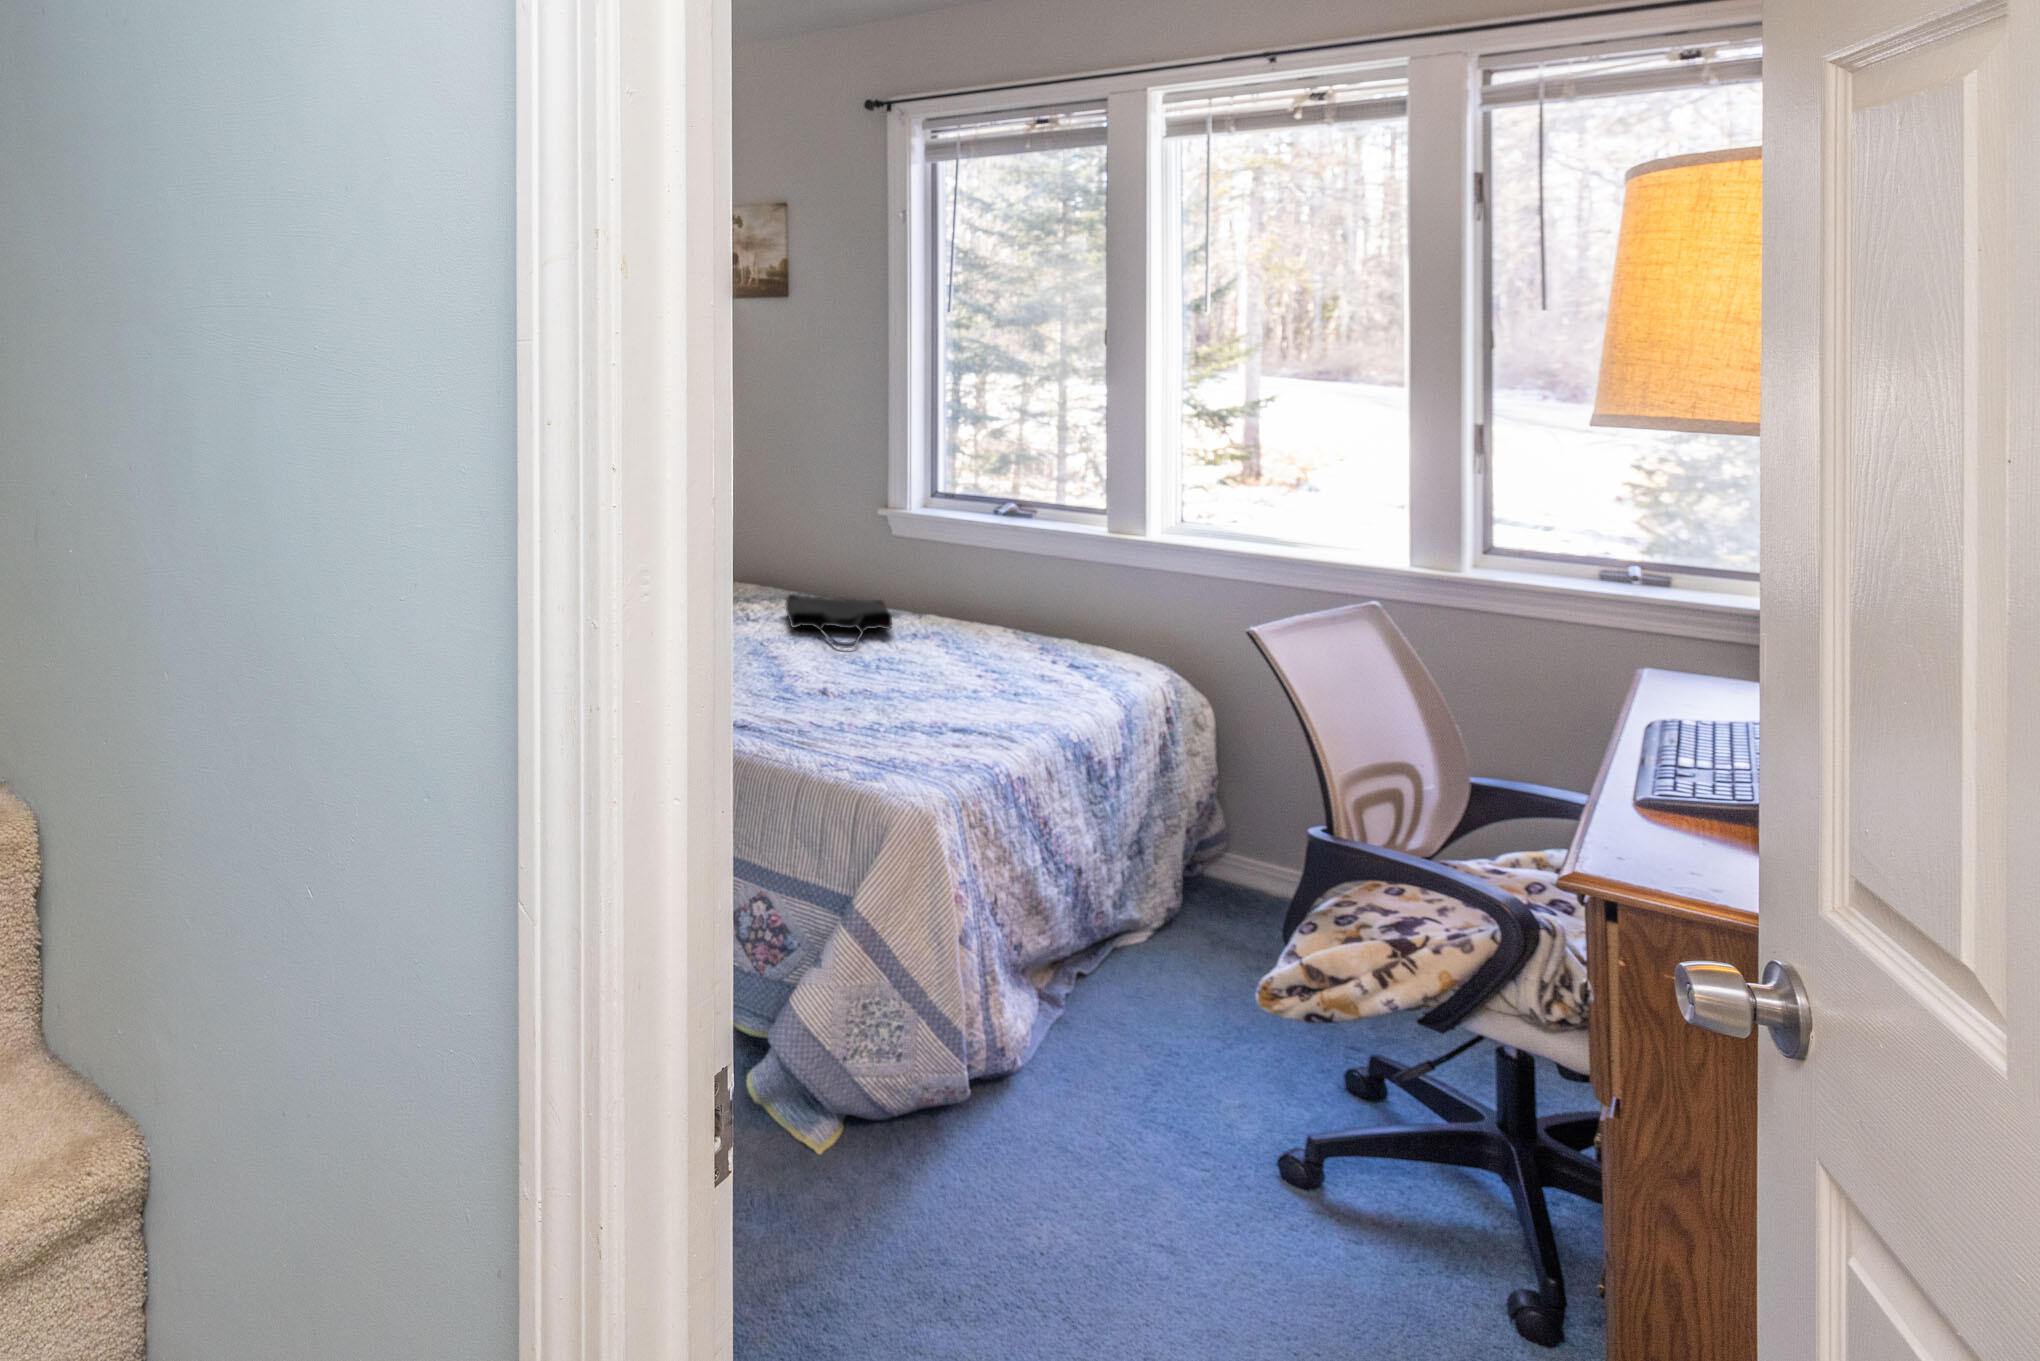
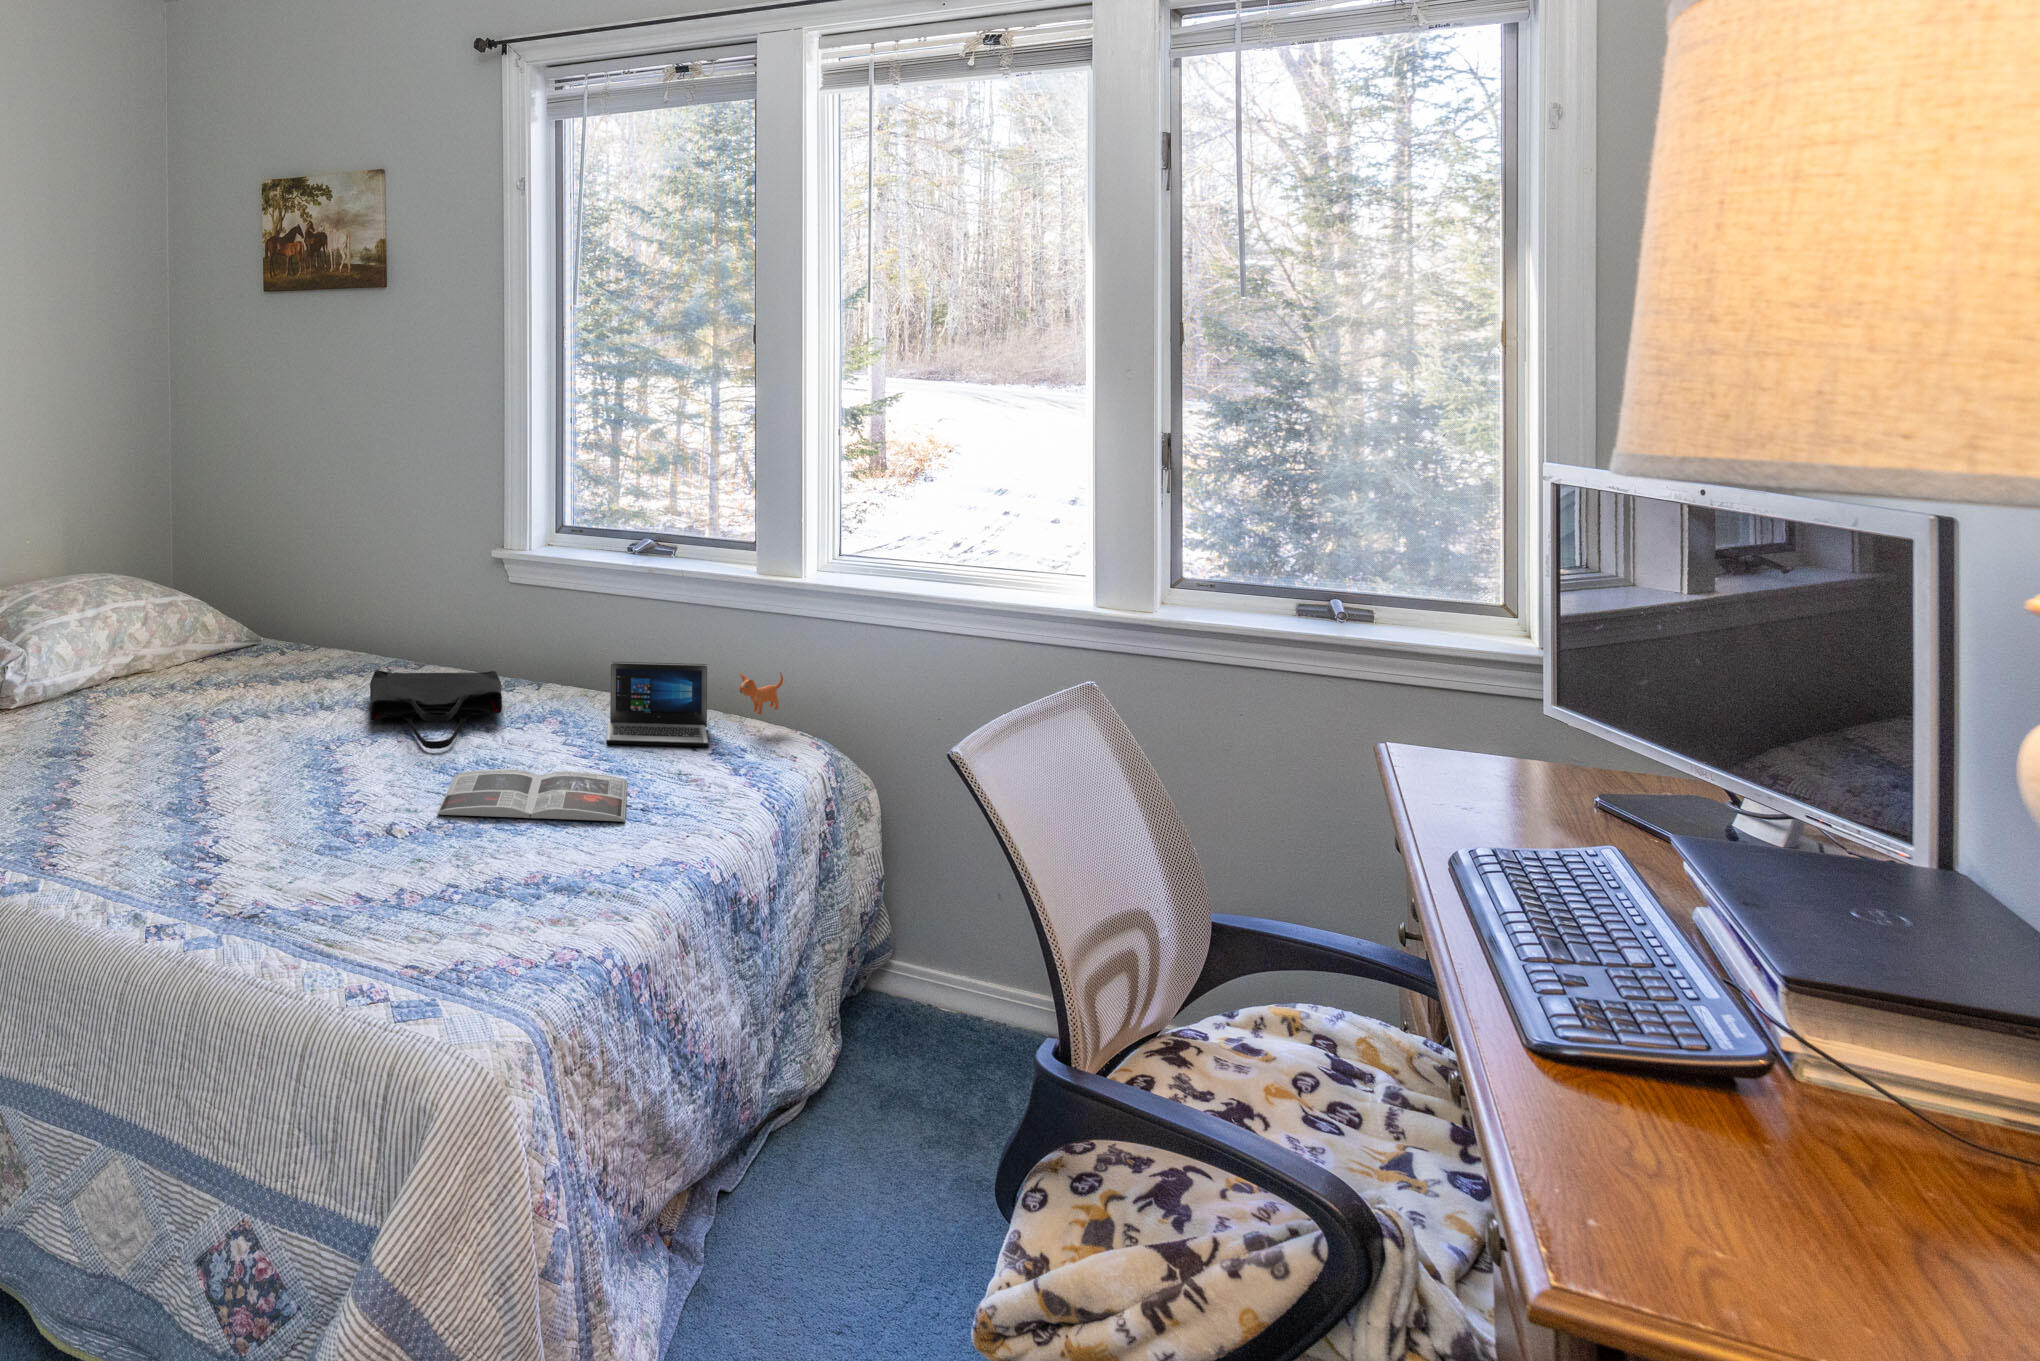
laptop: none [978,594,1124,661] -> present [606,662,783,747]
magazine: none [857,662,1000,699] -> present [437,769,627,822]

